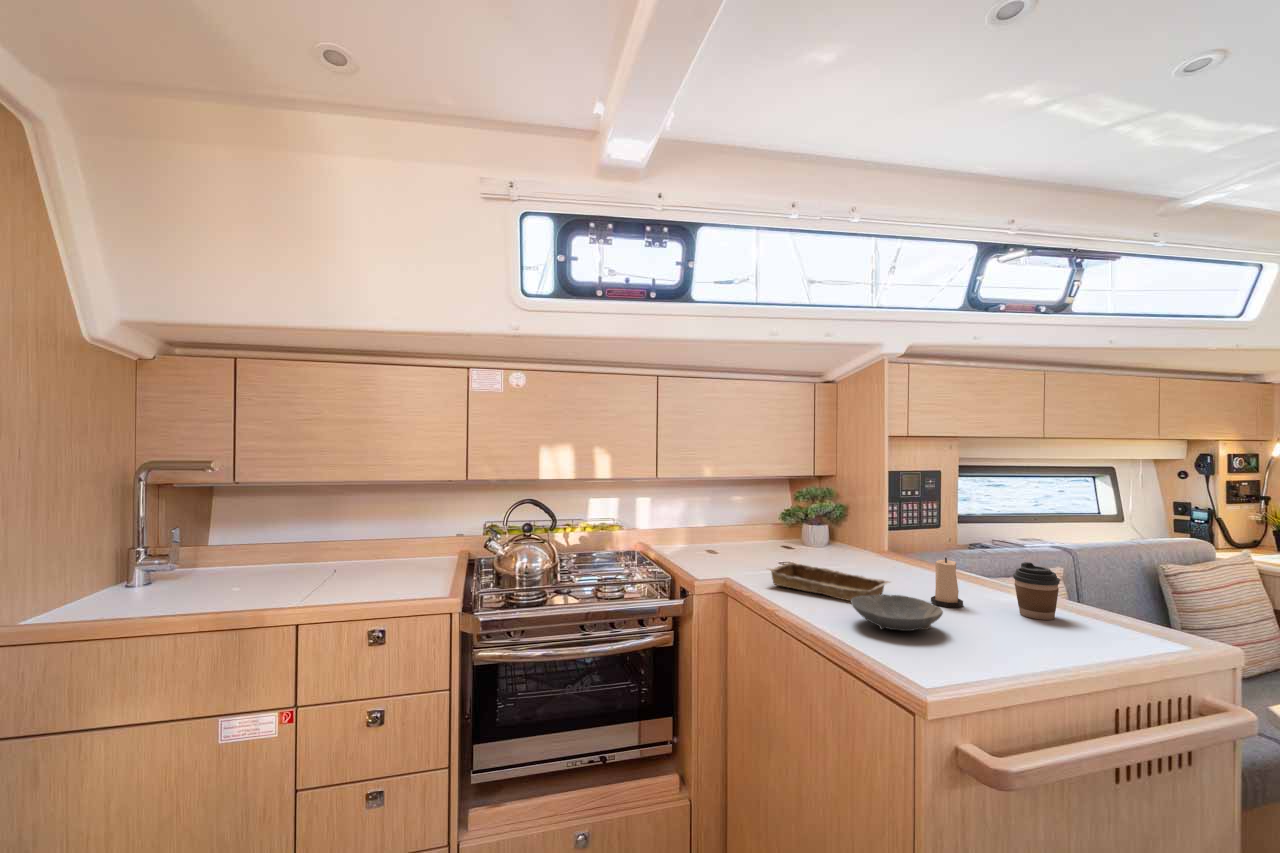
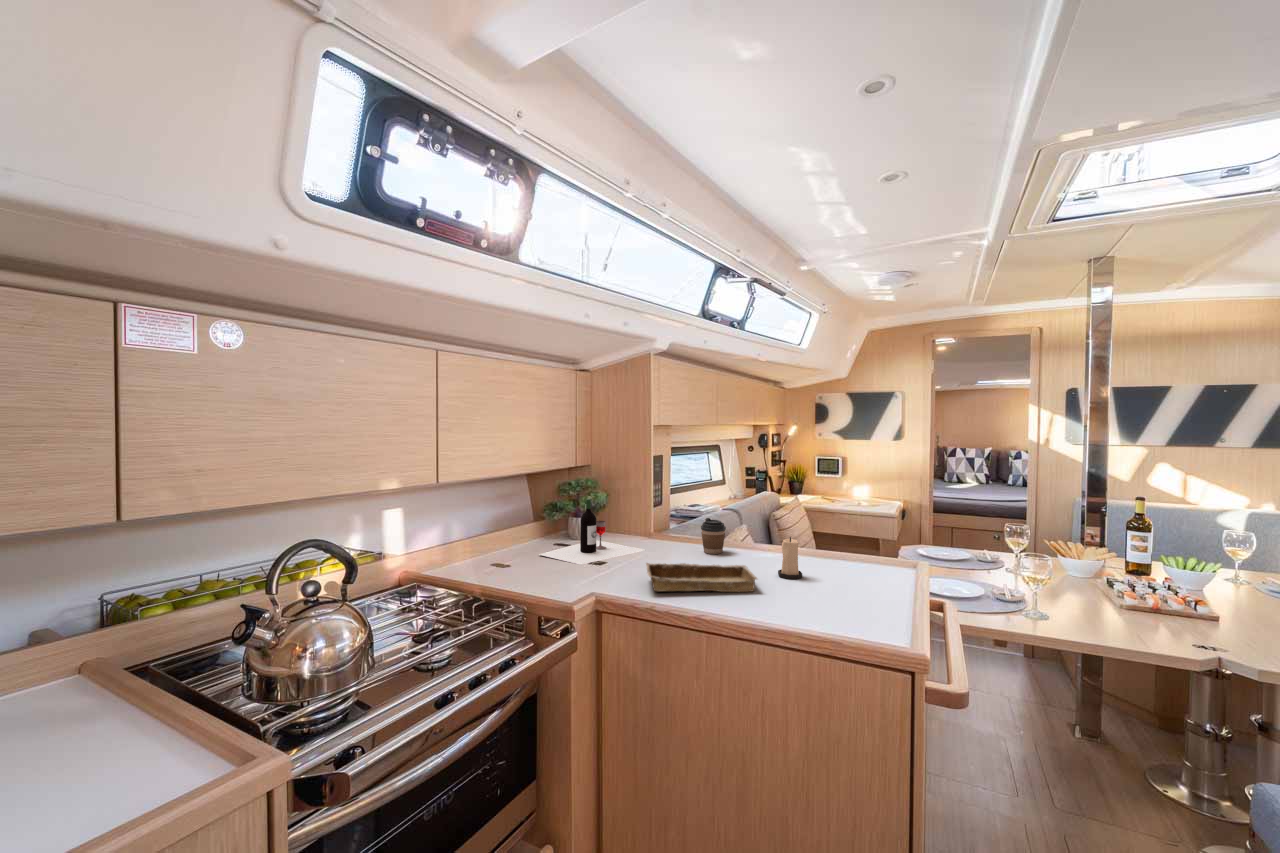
wine bottle: none [748,504,855,566] -> present [540,499,645,565]
coffee cup: present [1013,562,1060,620] -> present [701,518,726,554]
bowl: present [851,595,943,631] -> none [777,578,857,614]

